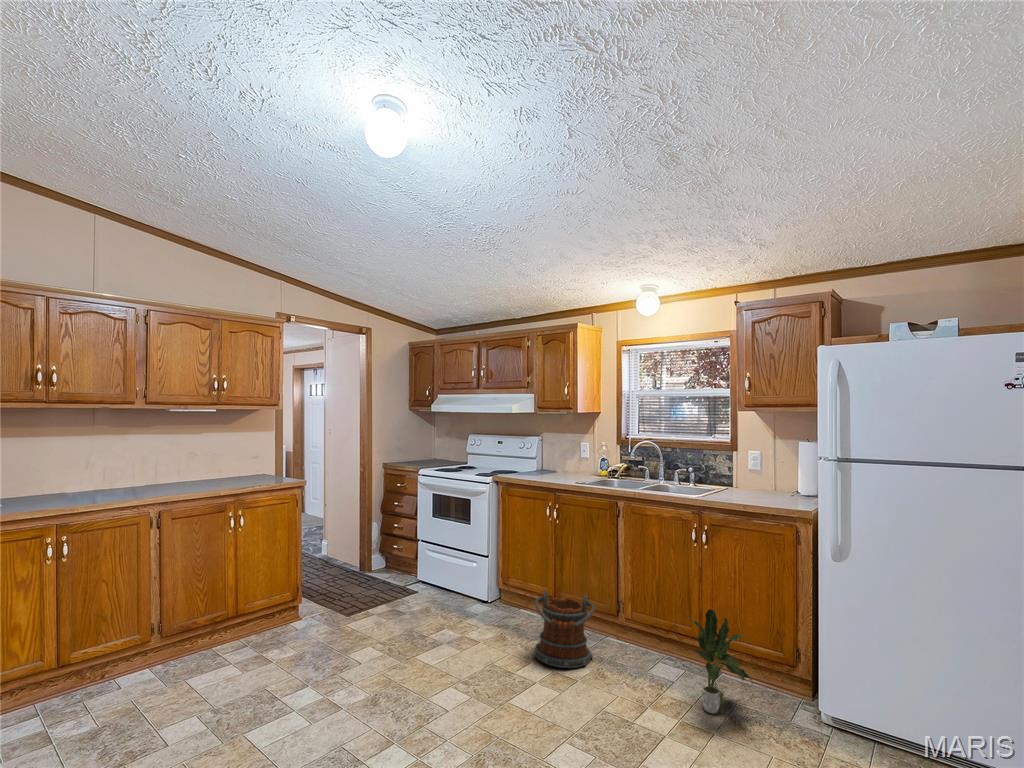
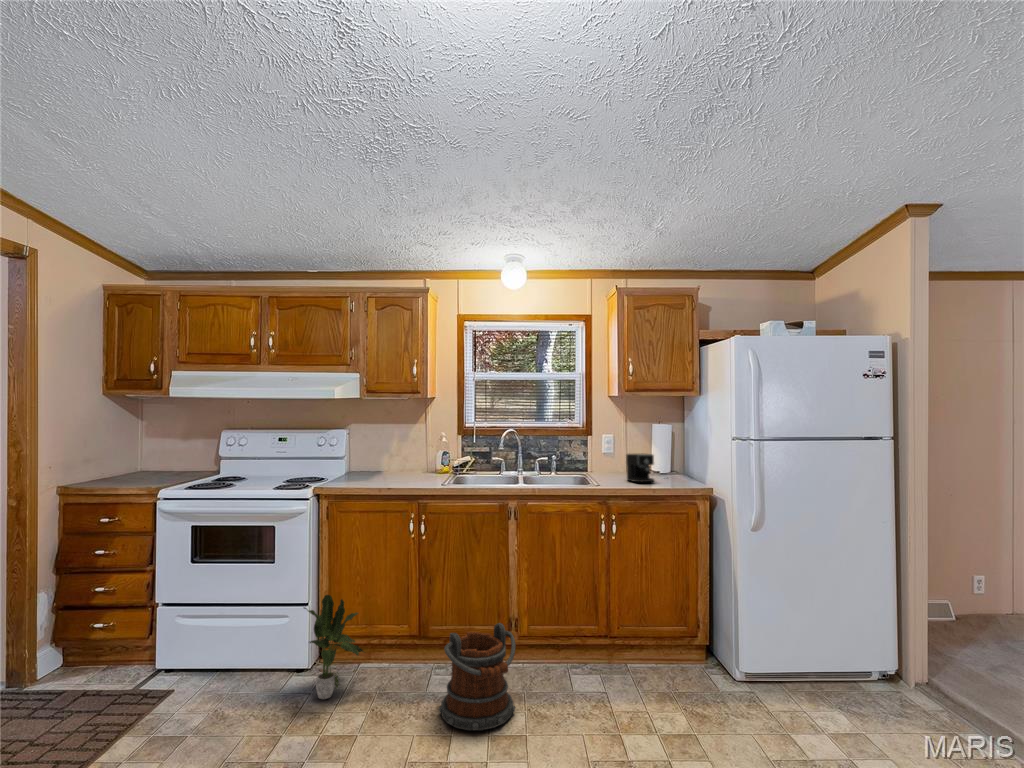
coffee maker: none [742,470,798,501] -> present [626,454,654,482]
potted plant: present [688,609,752,714] -> present [304,595,363,699]

